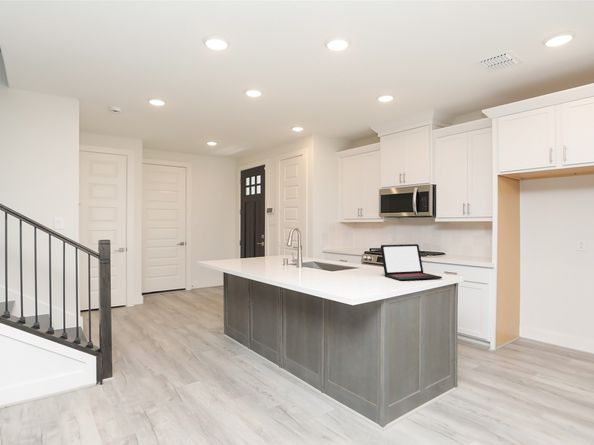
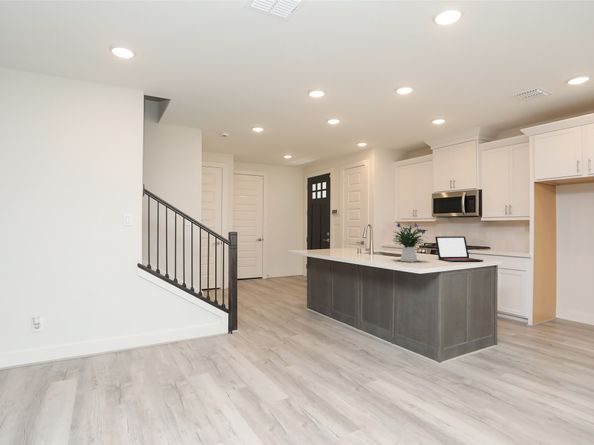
flower arrangement: none [314,224,370,282] -> present [394,222,427,262]

